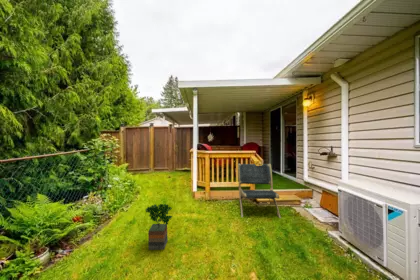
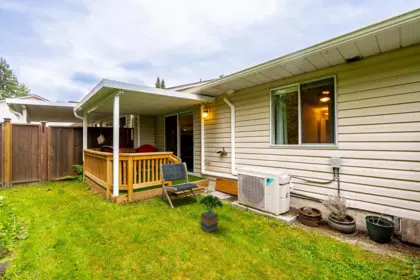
potted tree: present [146,204,172,250] -> present [199,195,223,232]

